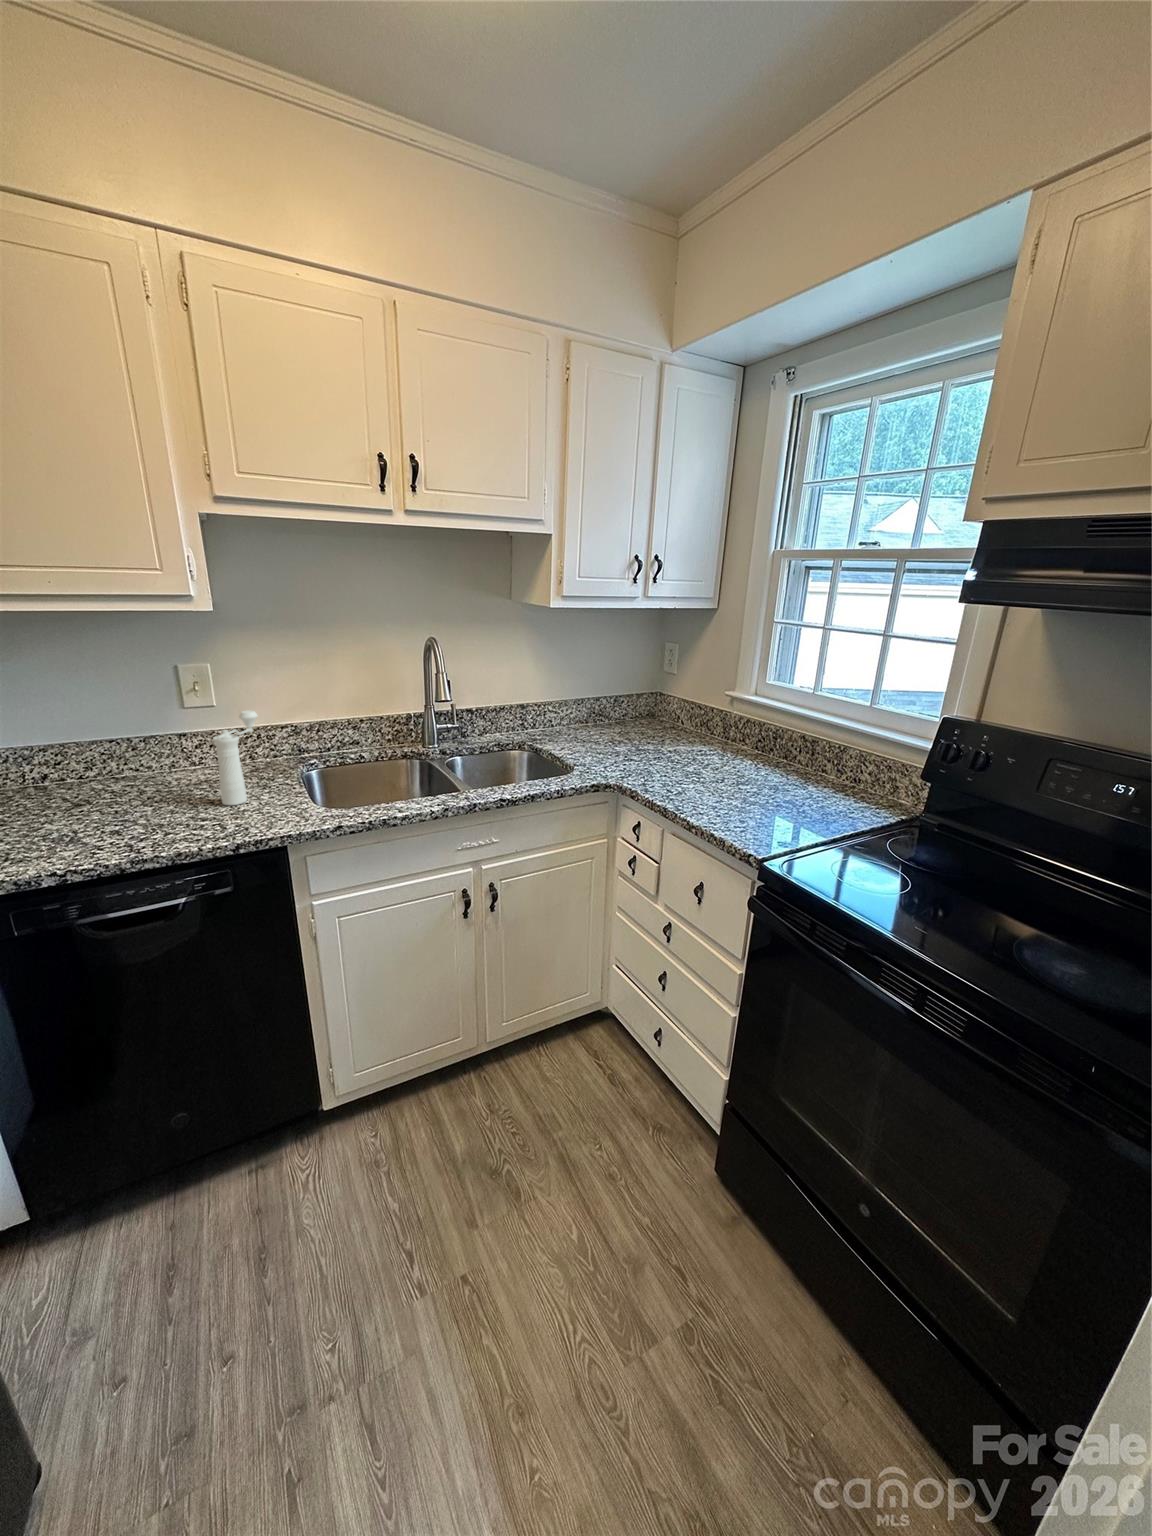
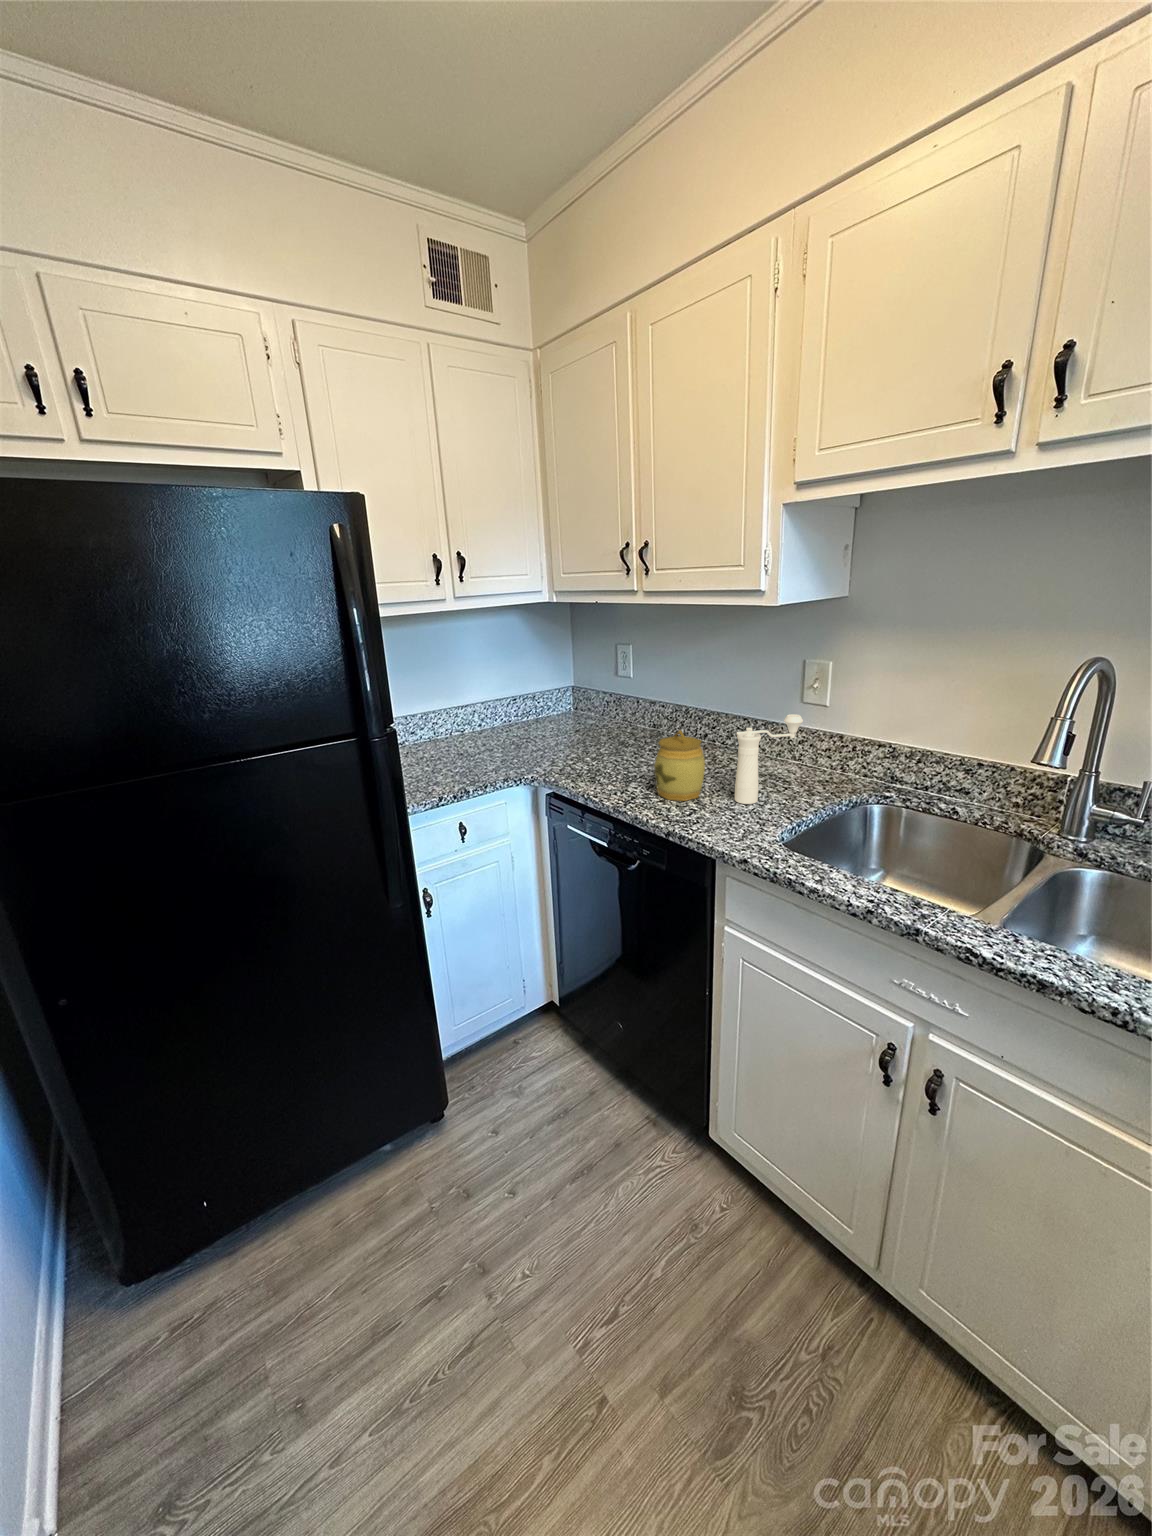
jar: none [121,751,192,832] -> present [654,730,705,801]

